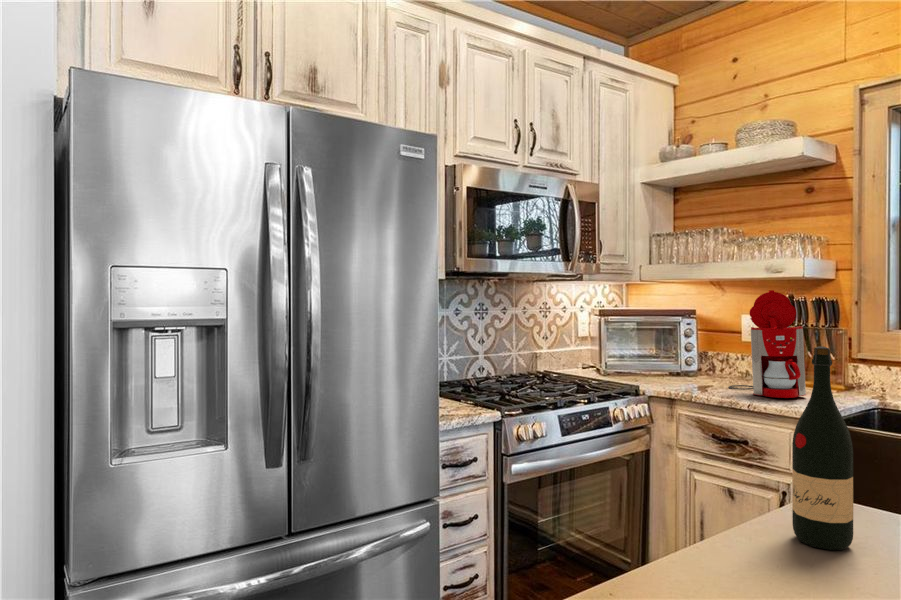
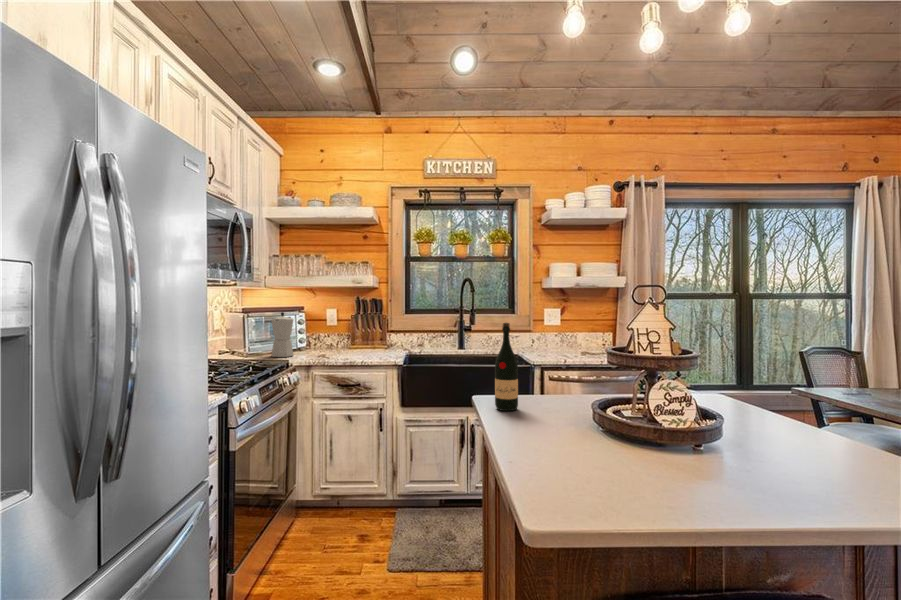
coffee maker: present [729,290,806,398] -> none [336,295,381,357]
moka pot: none [631,317,669,382] -> present [271,312,293,357]

